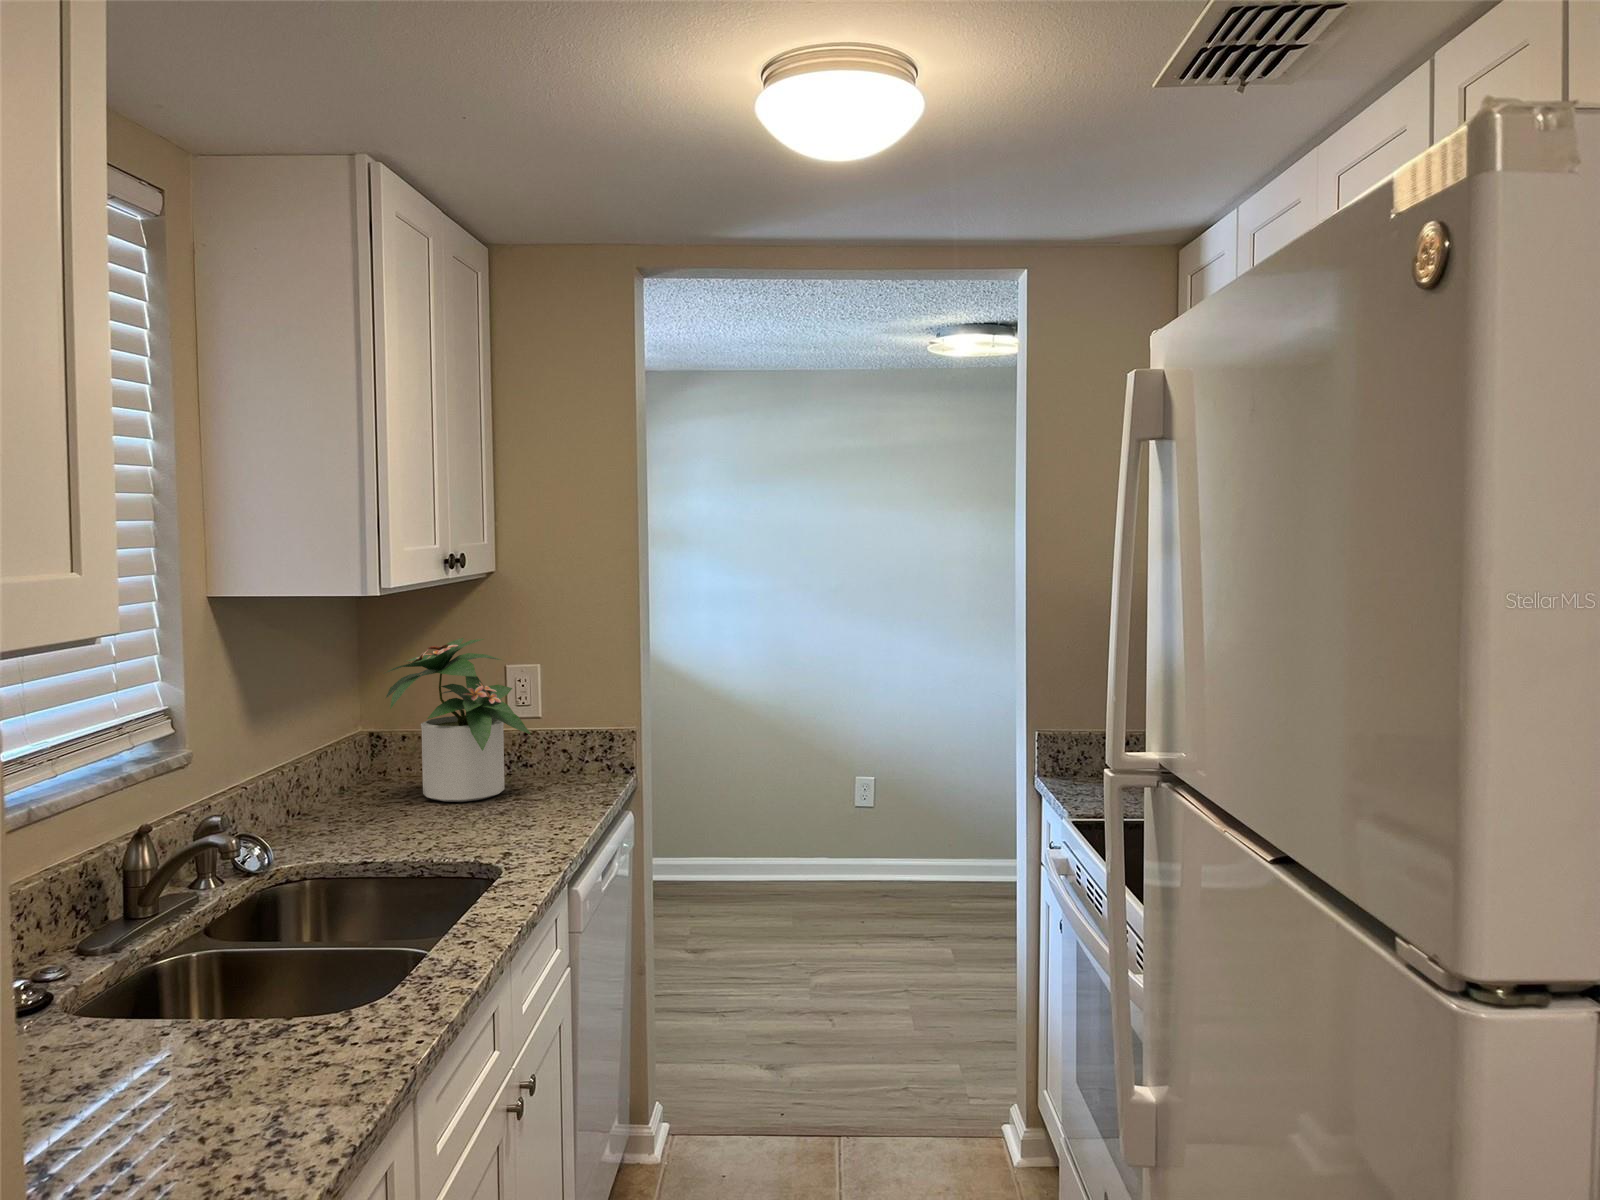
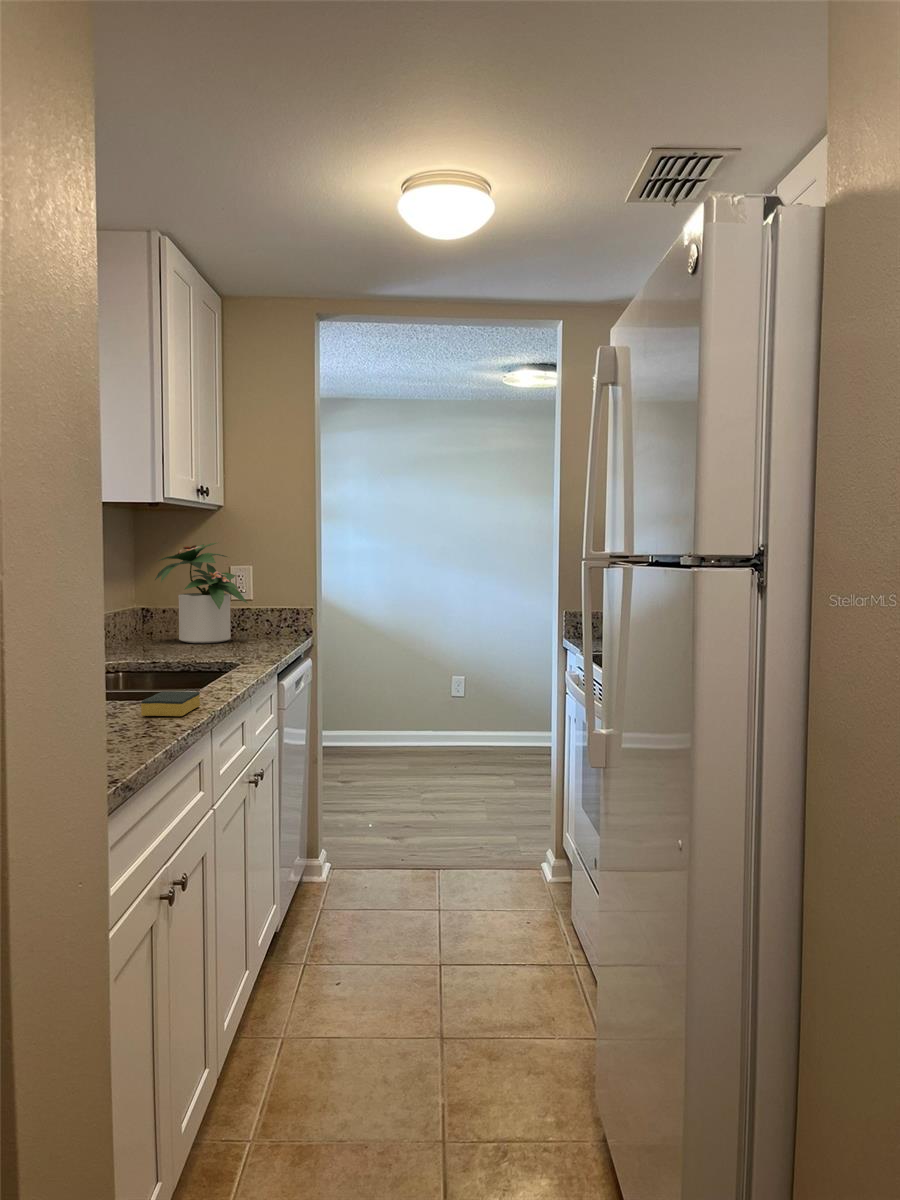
sponge: none [260,1030,385,1108] -> present [141,692,200,716]

